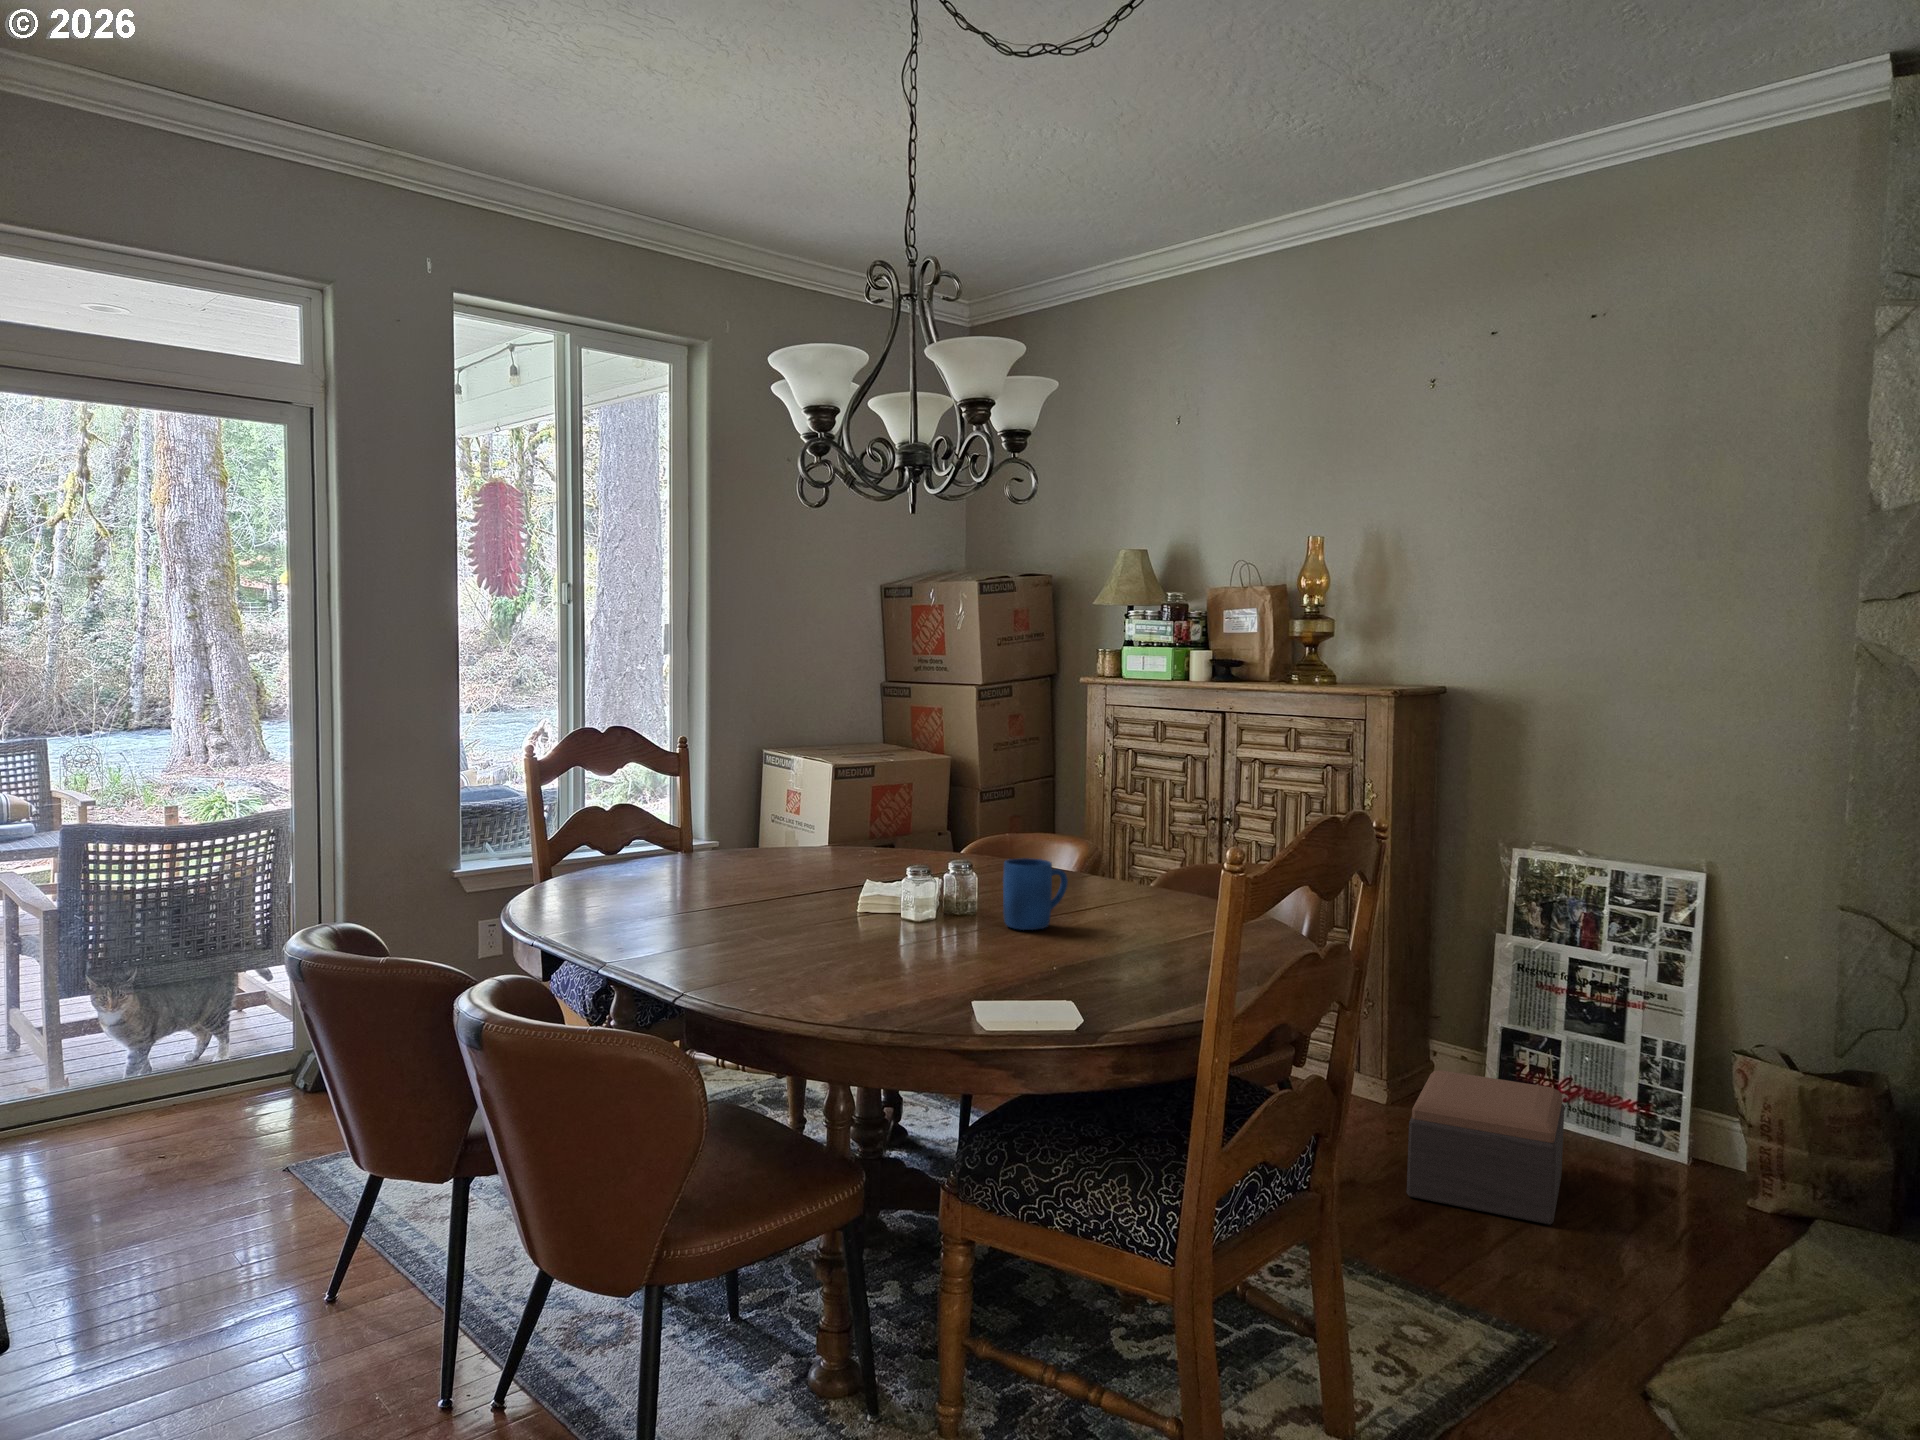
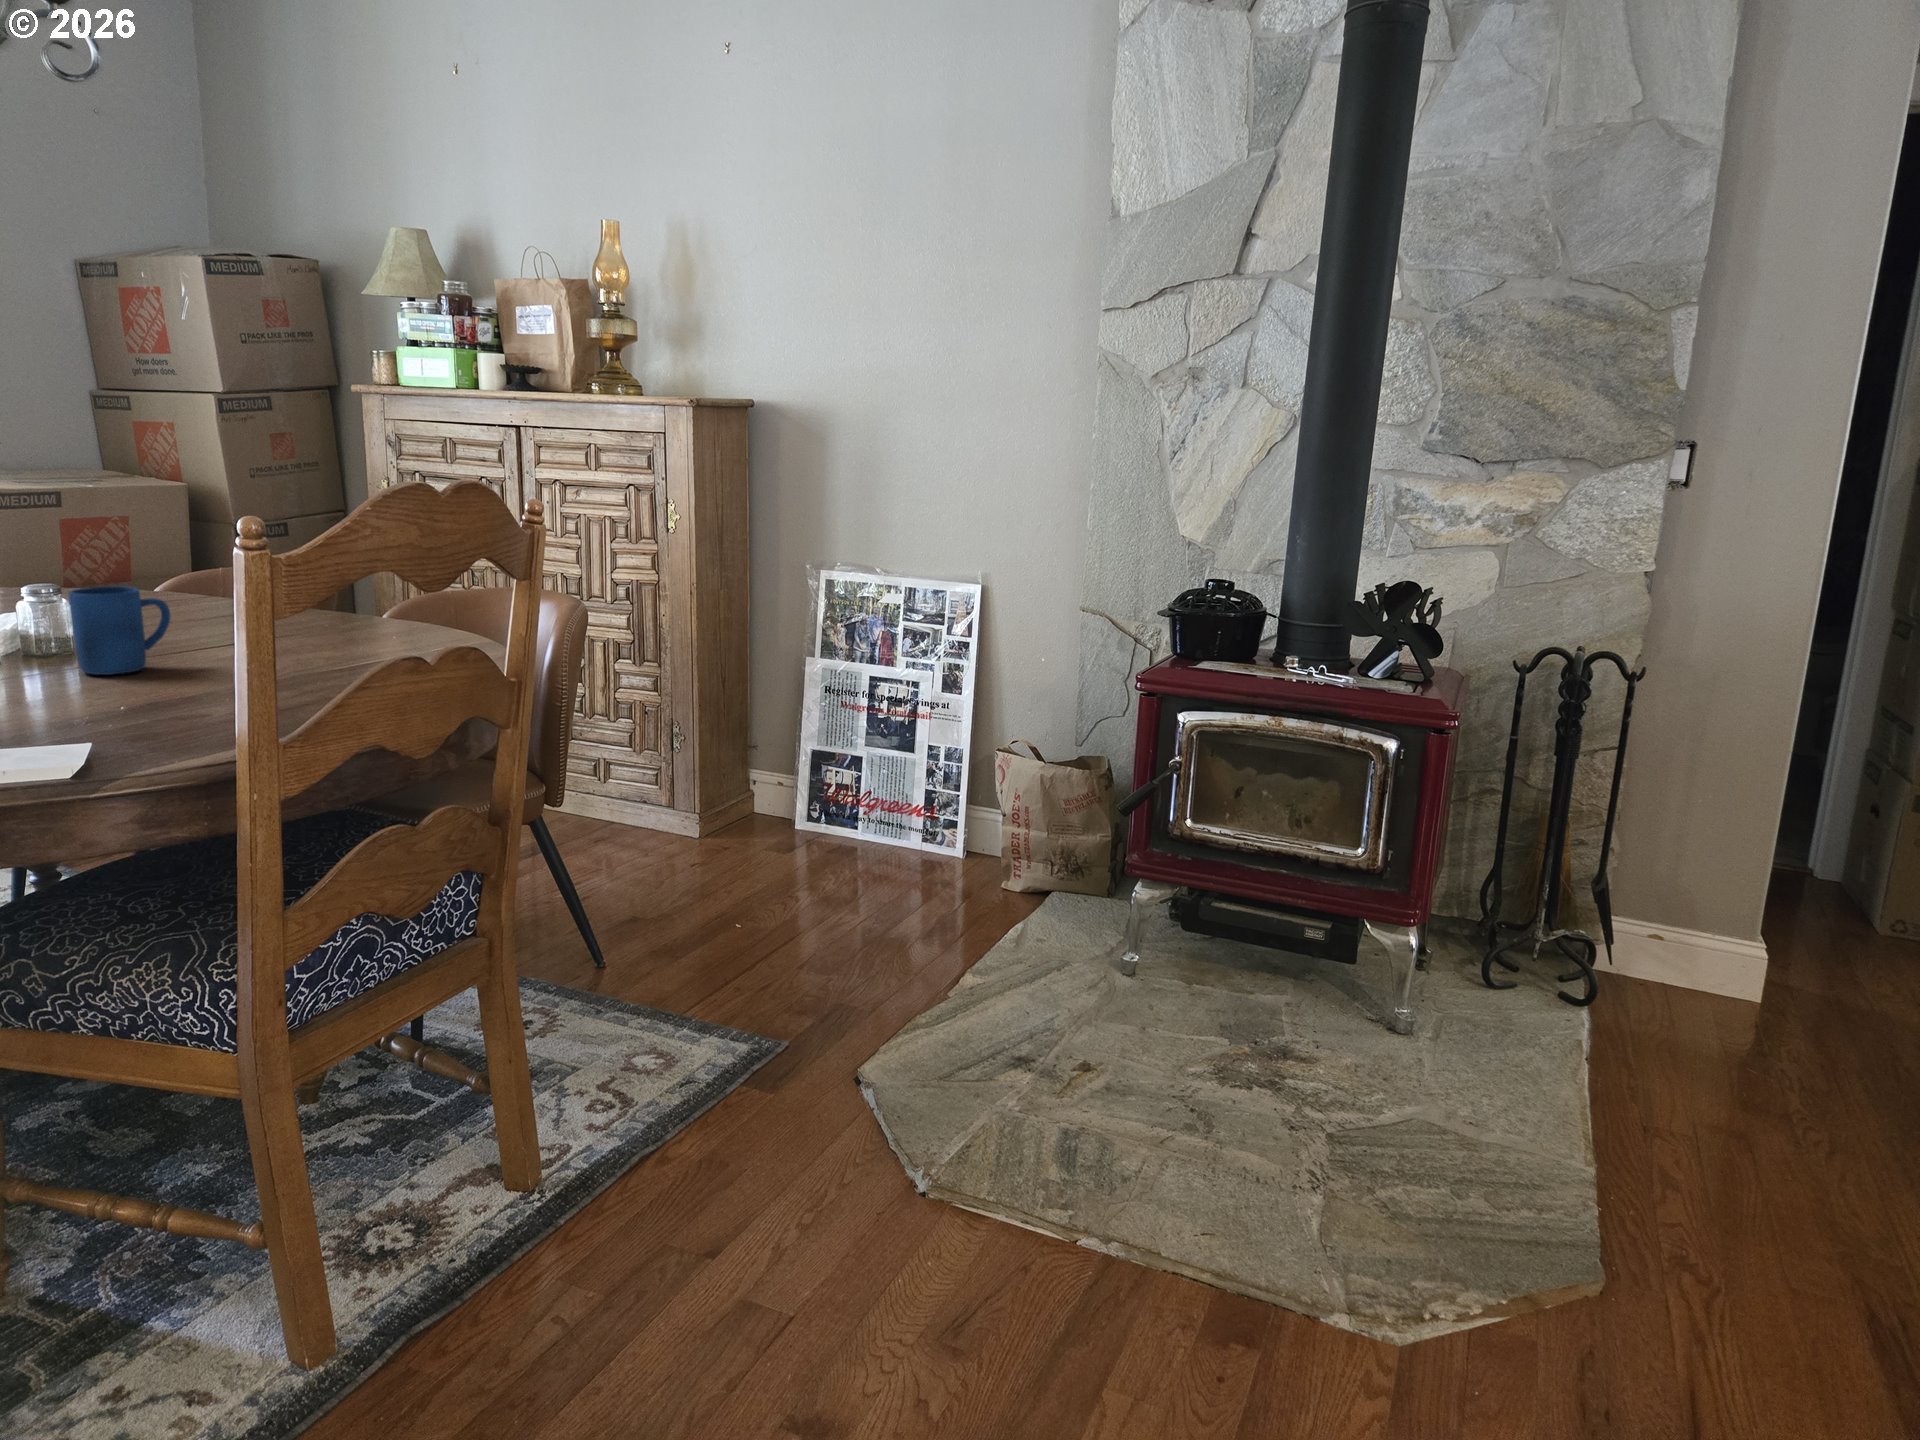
footstool: present [1407,1070,1564,1225] -> none [681,796,844,934]

